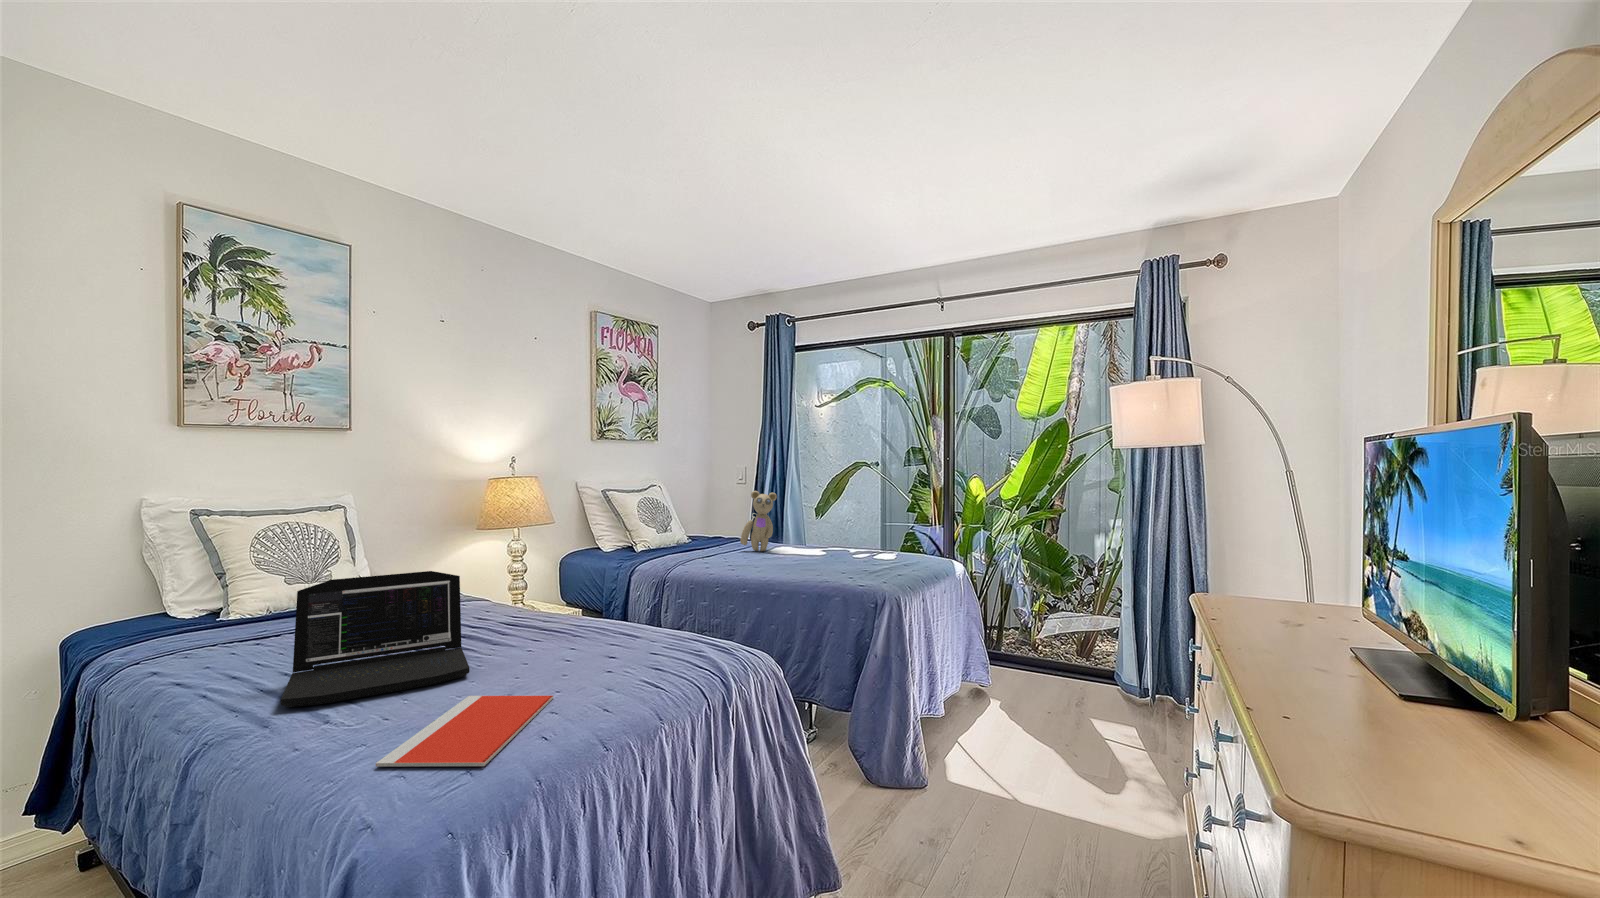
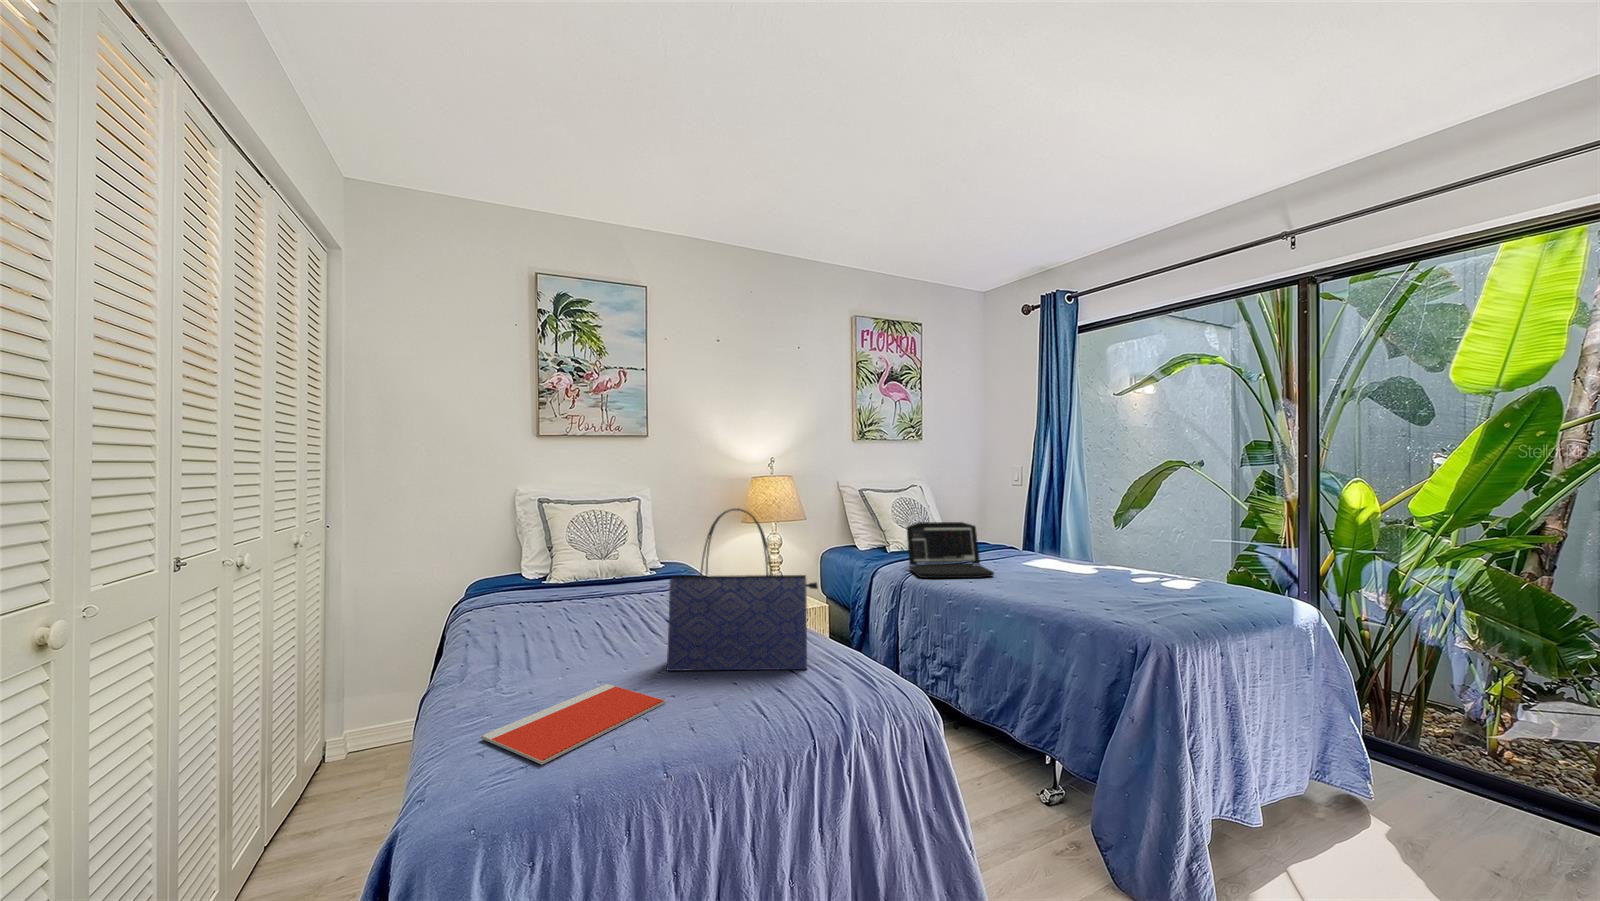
teddy bear: present [740,491,777,551] -> none [998,494,1041,563]
tote bag: none [517,506,666,675] -> present [667,508,818,671]
laptop: present [281,571,470,707] -> present [907,522,994,578]

